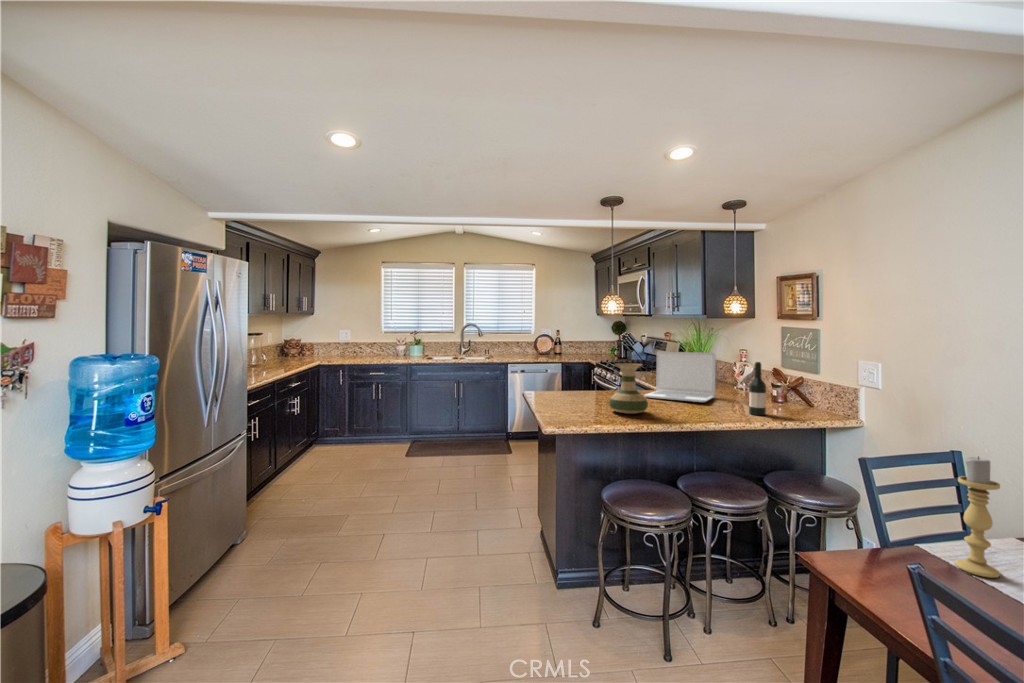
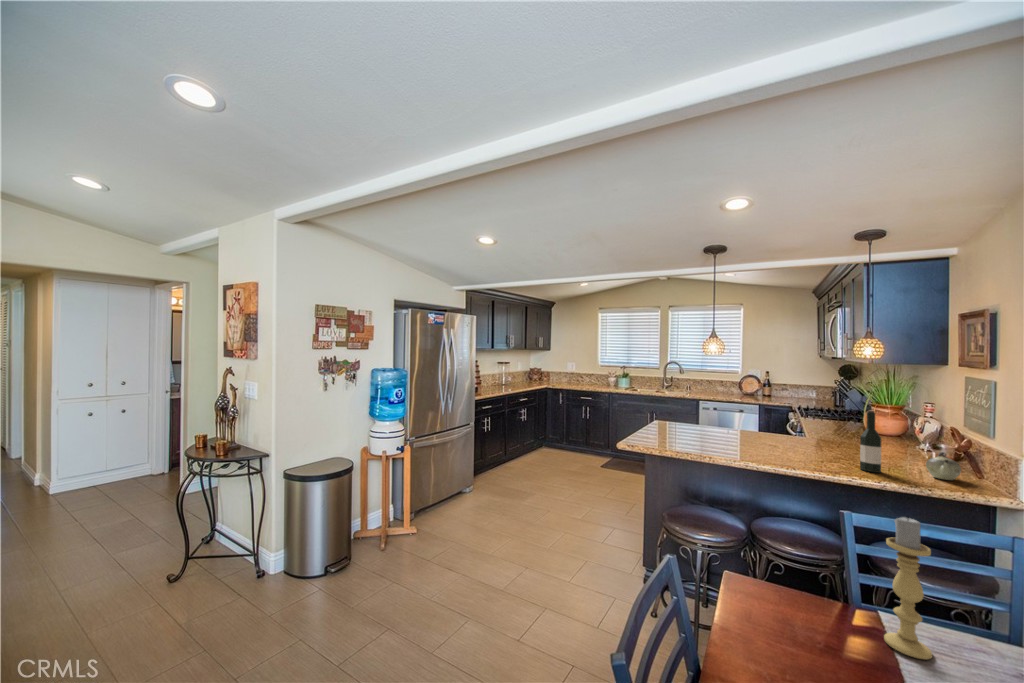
laptop: present [644,351,716,402] -> none [765,395,860,451]
vase: present [609,363,648,414] -> none [693,399,731,447]
teapot: none [784,391,808,412] -> present [926,452,961,480]

